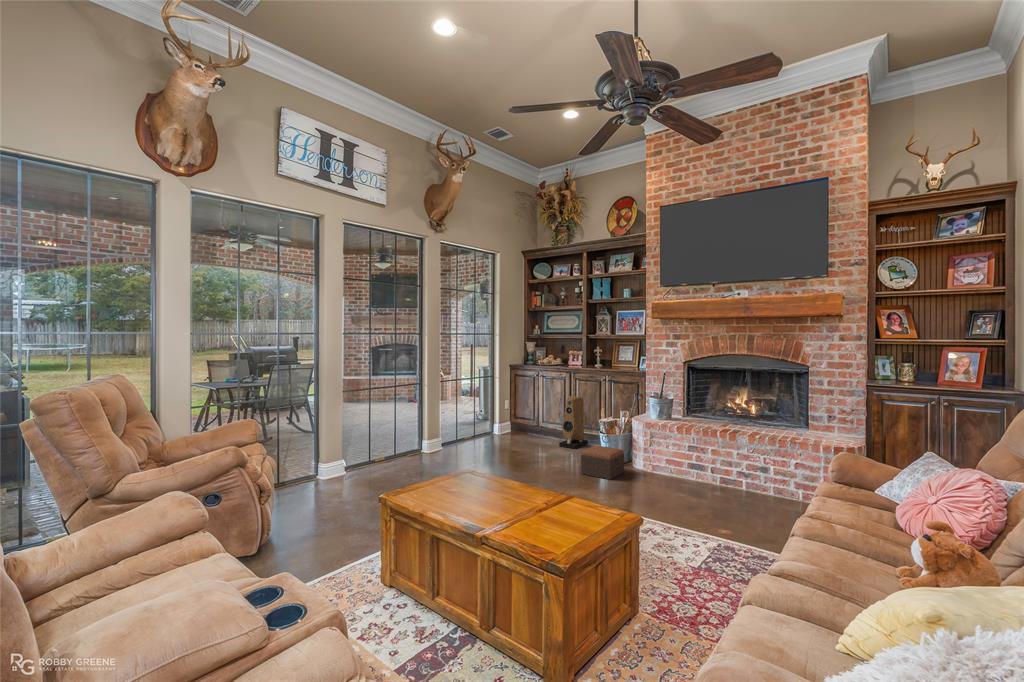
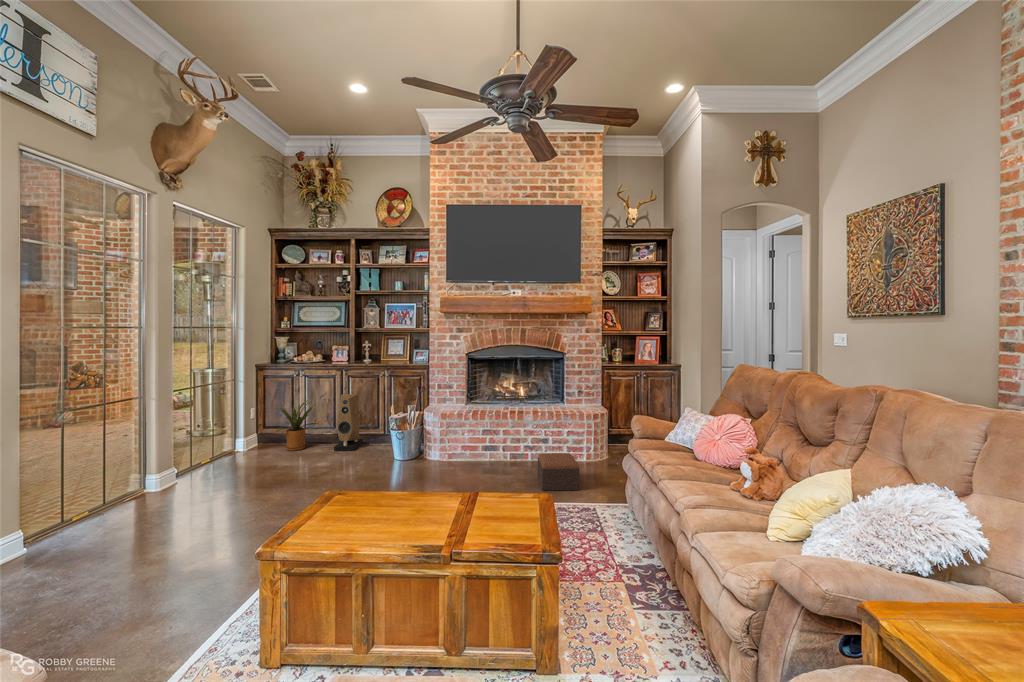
house plant: none [512,397,552,441] -> present [276,399,318,451]
footstool: present [581,445,624,480] -> present [537,453,579,491]

